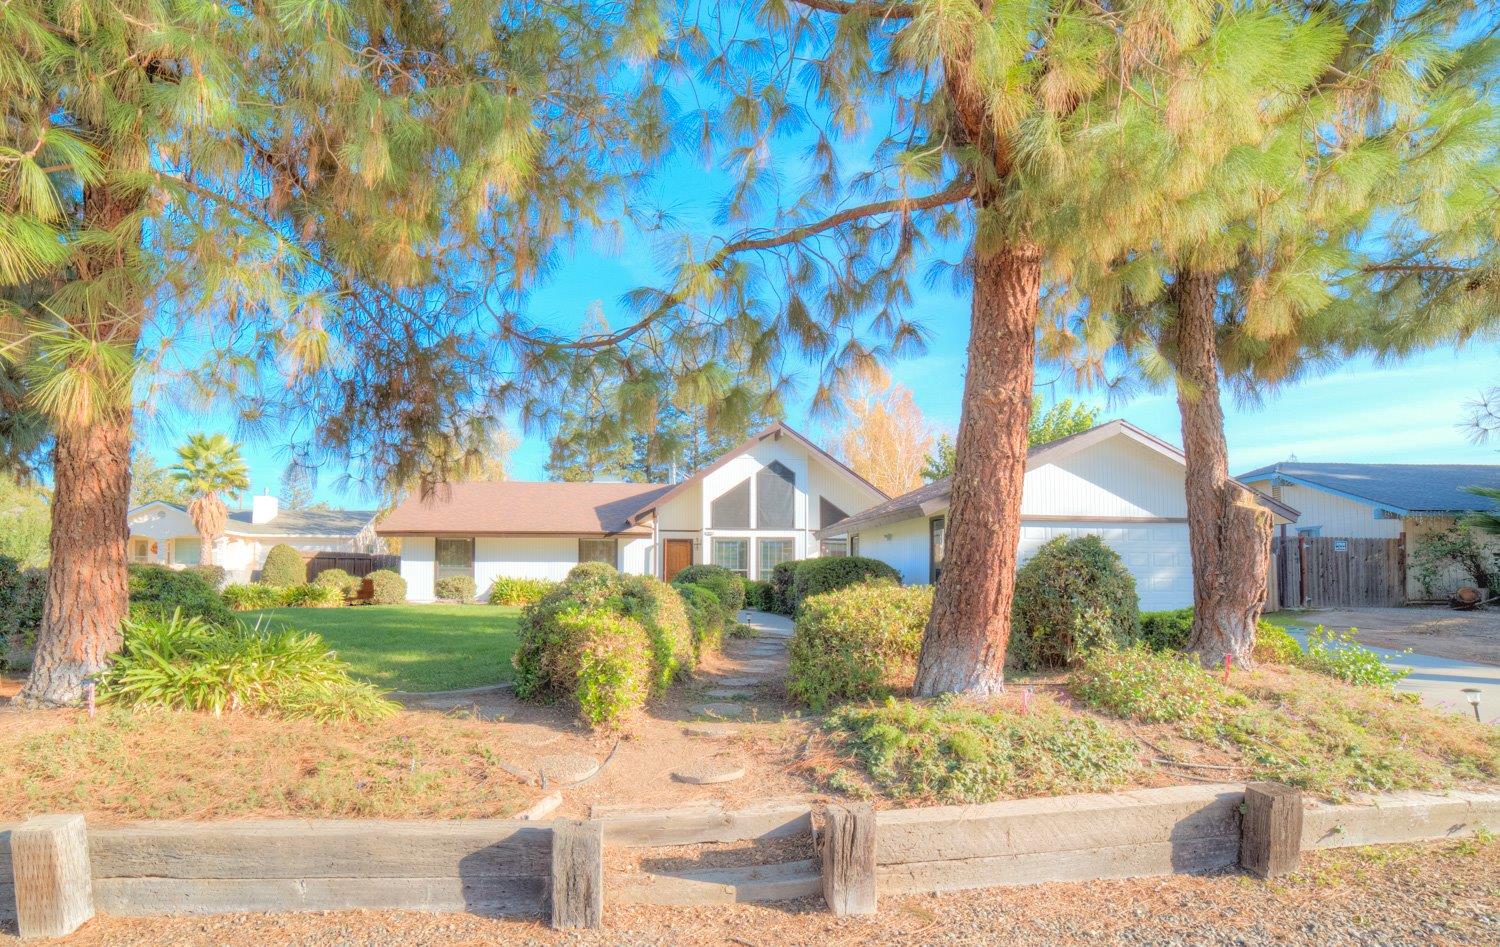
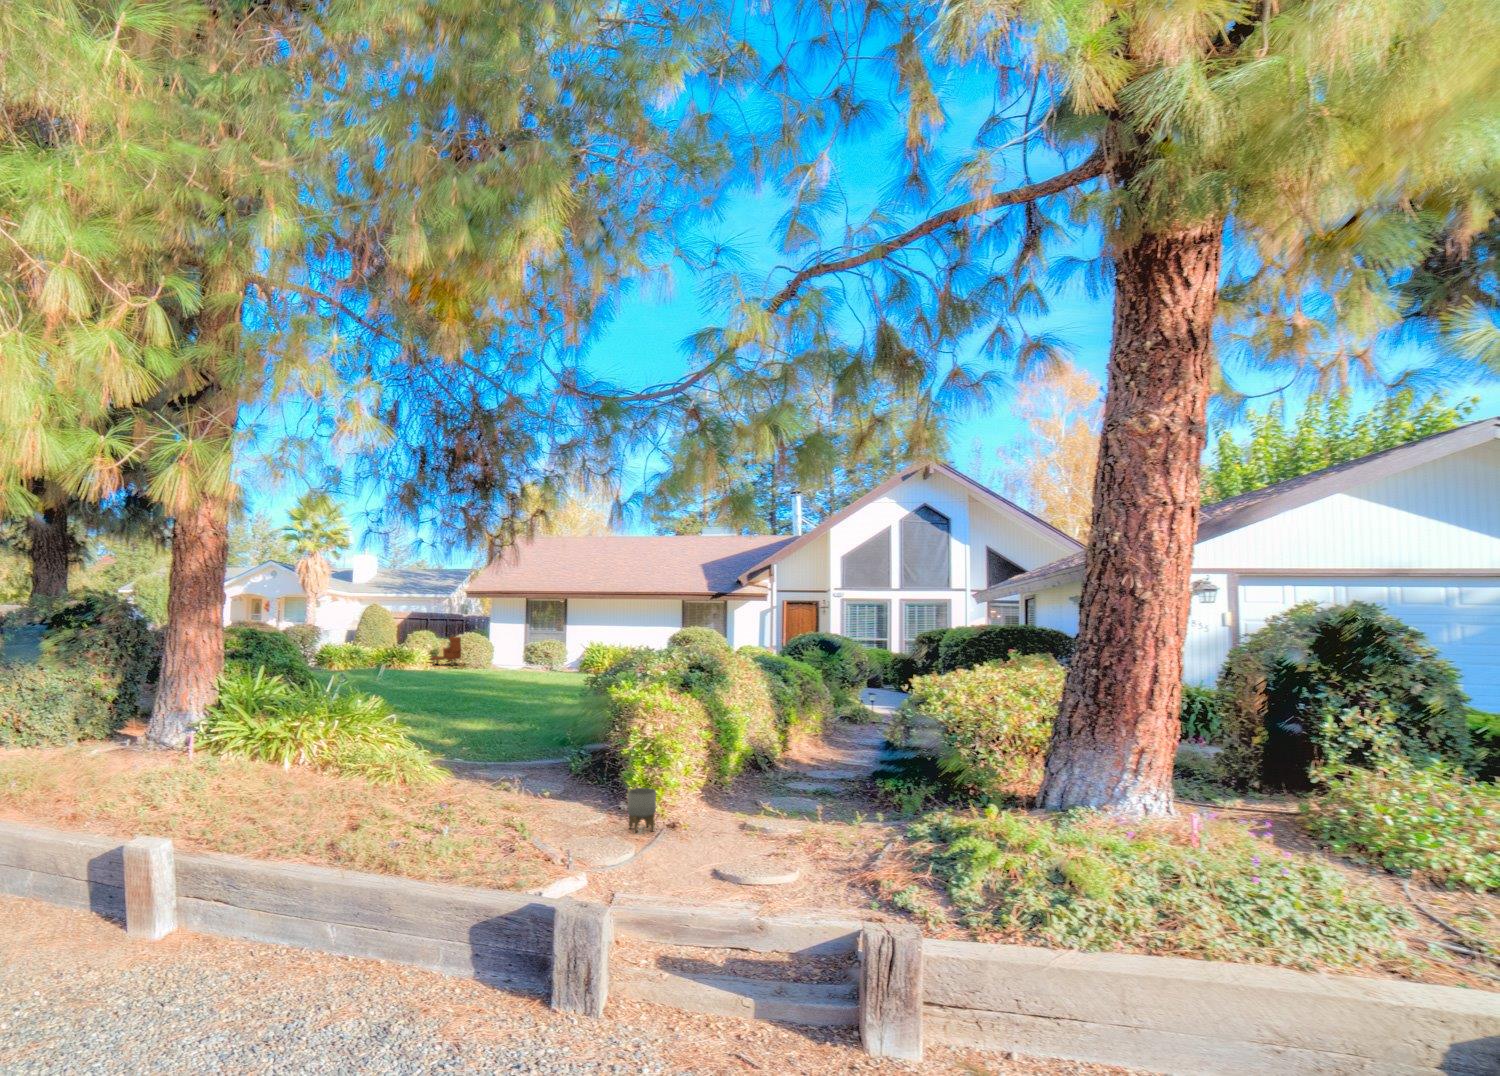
planter: none [584,704,608,743] -> present [628,788,656,833]

